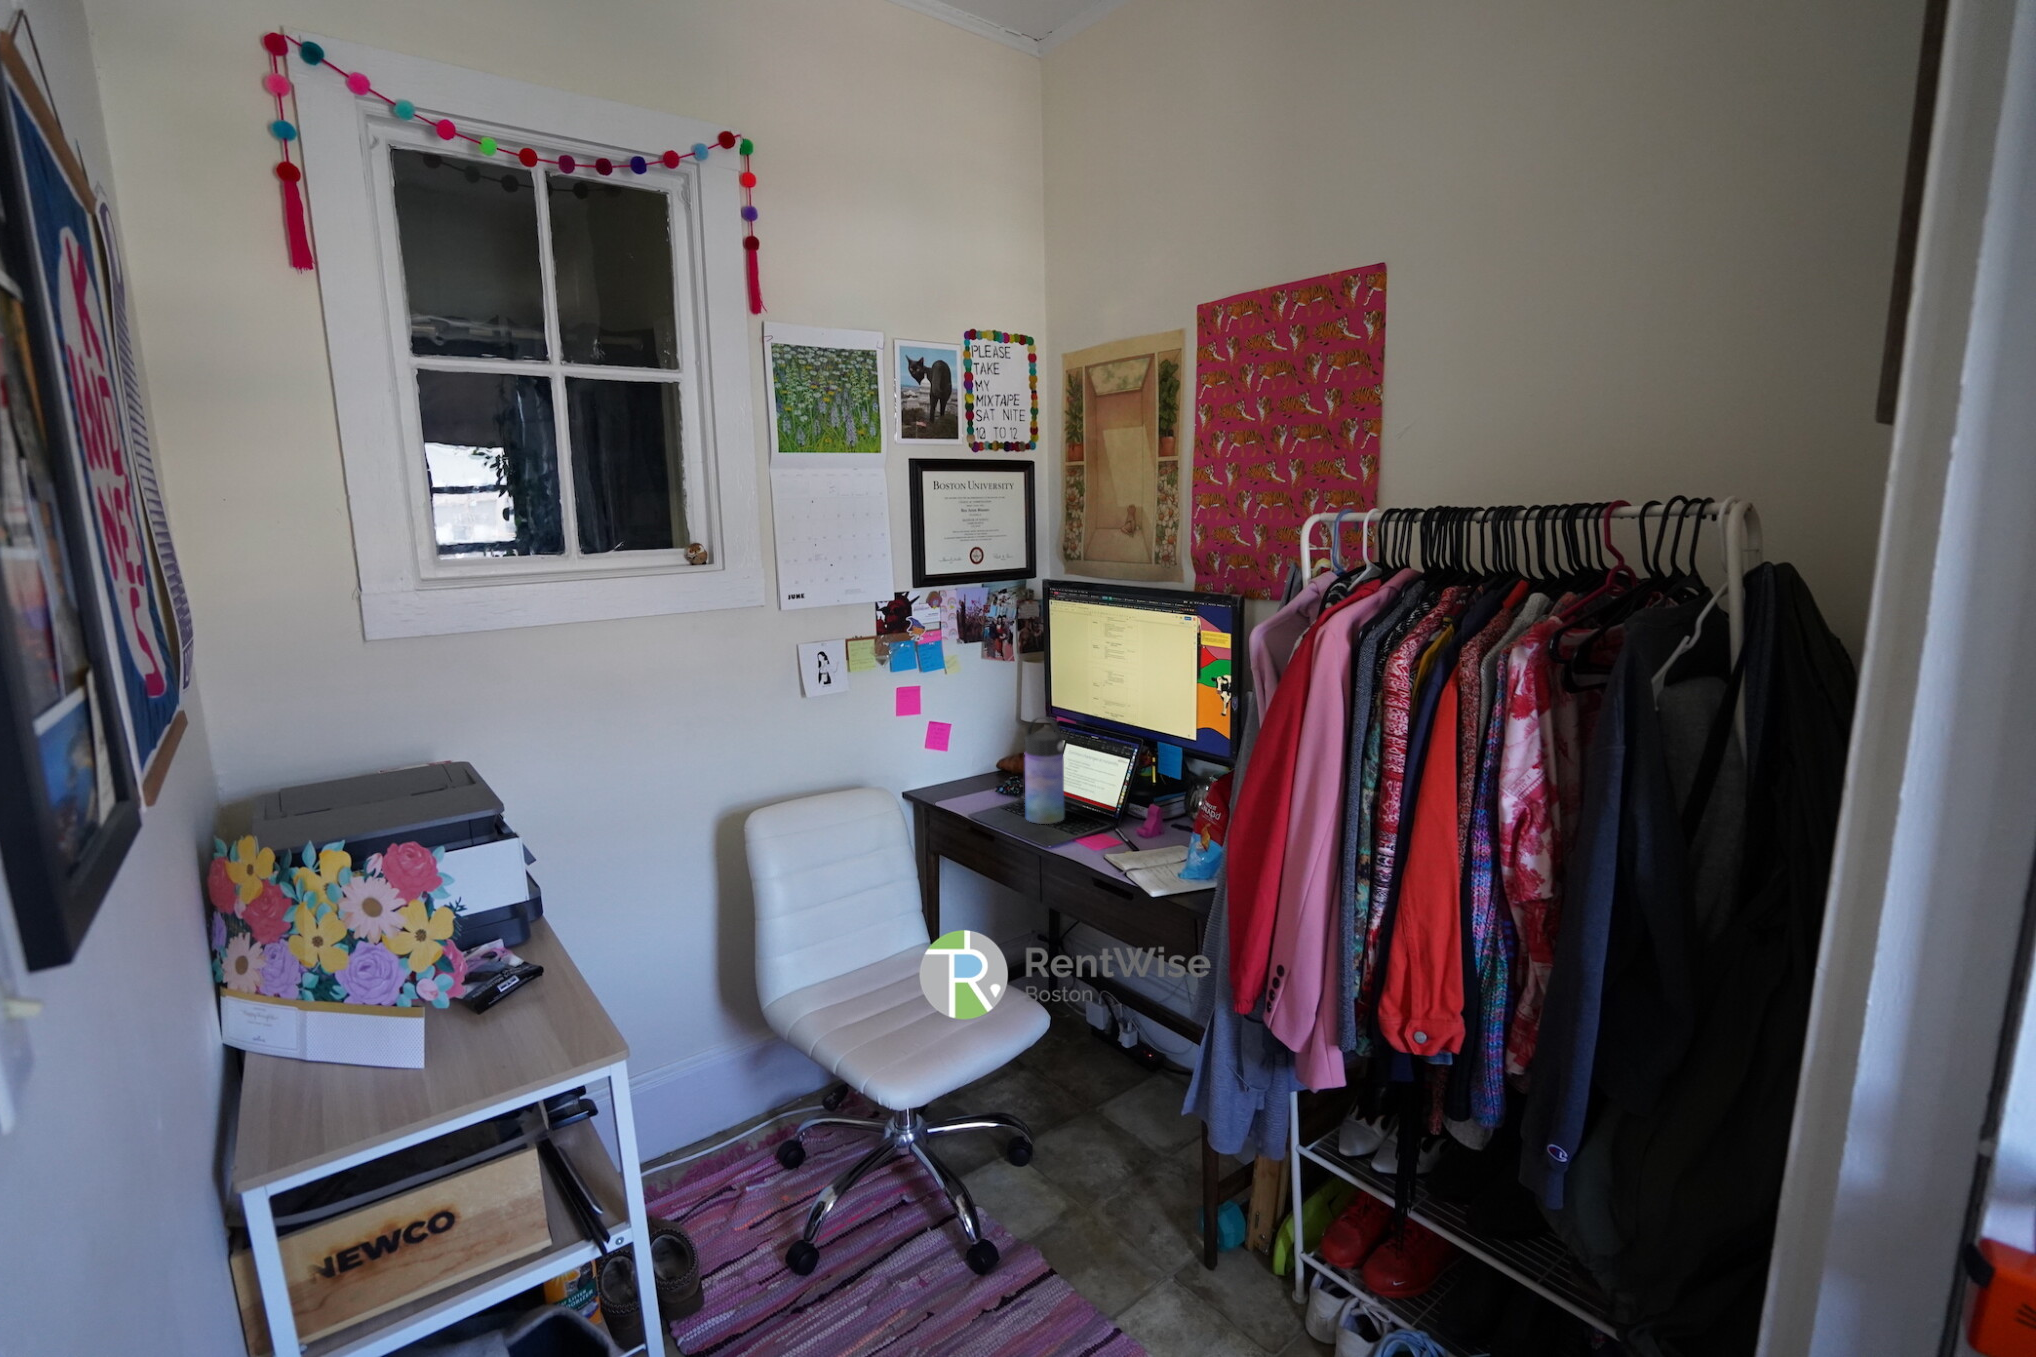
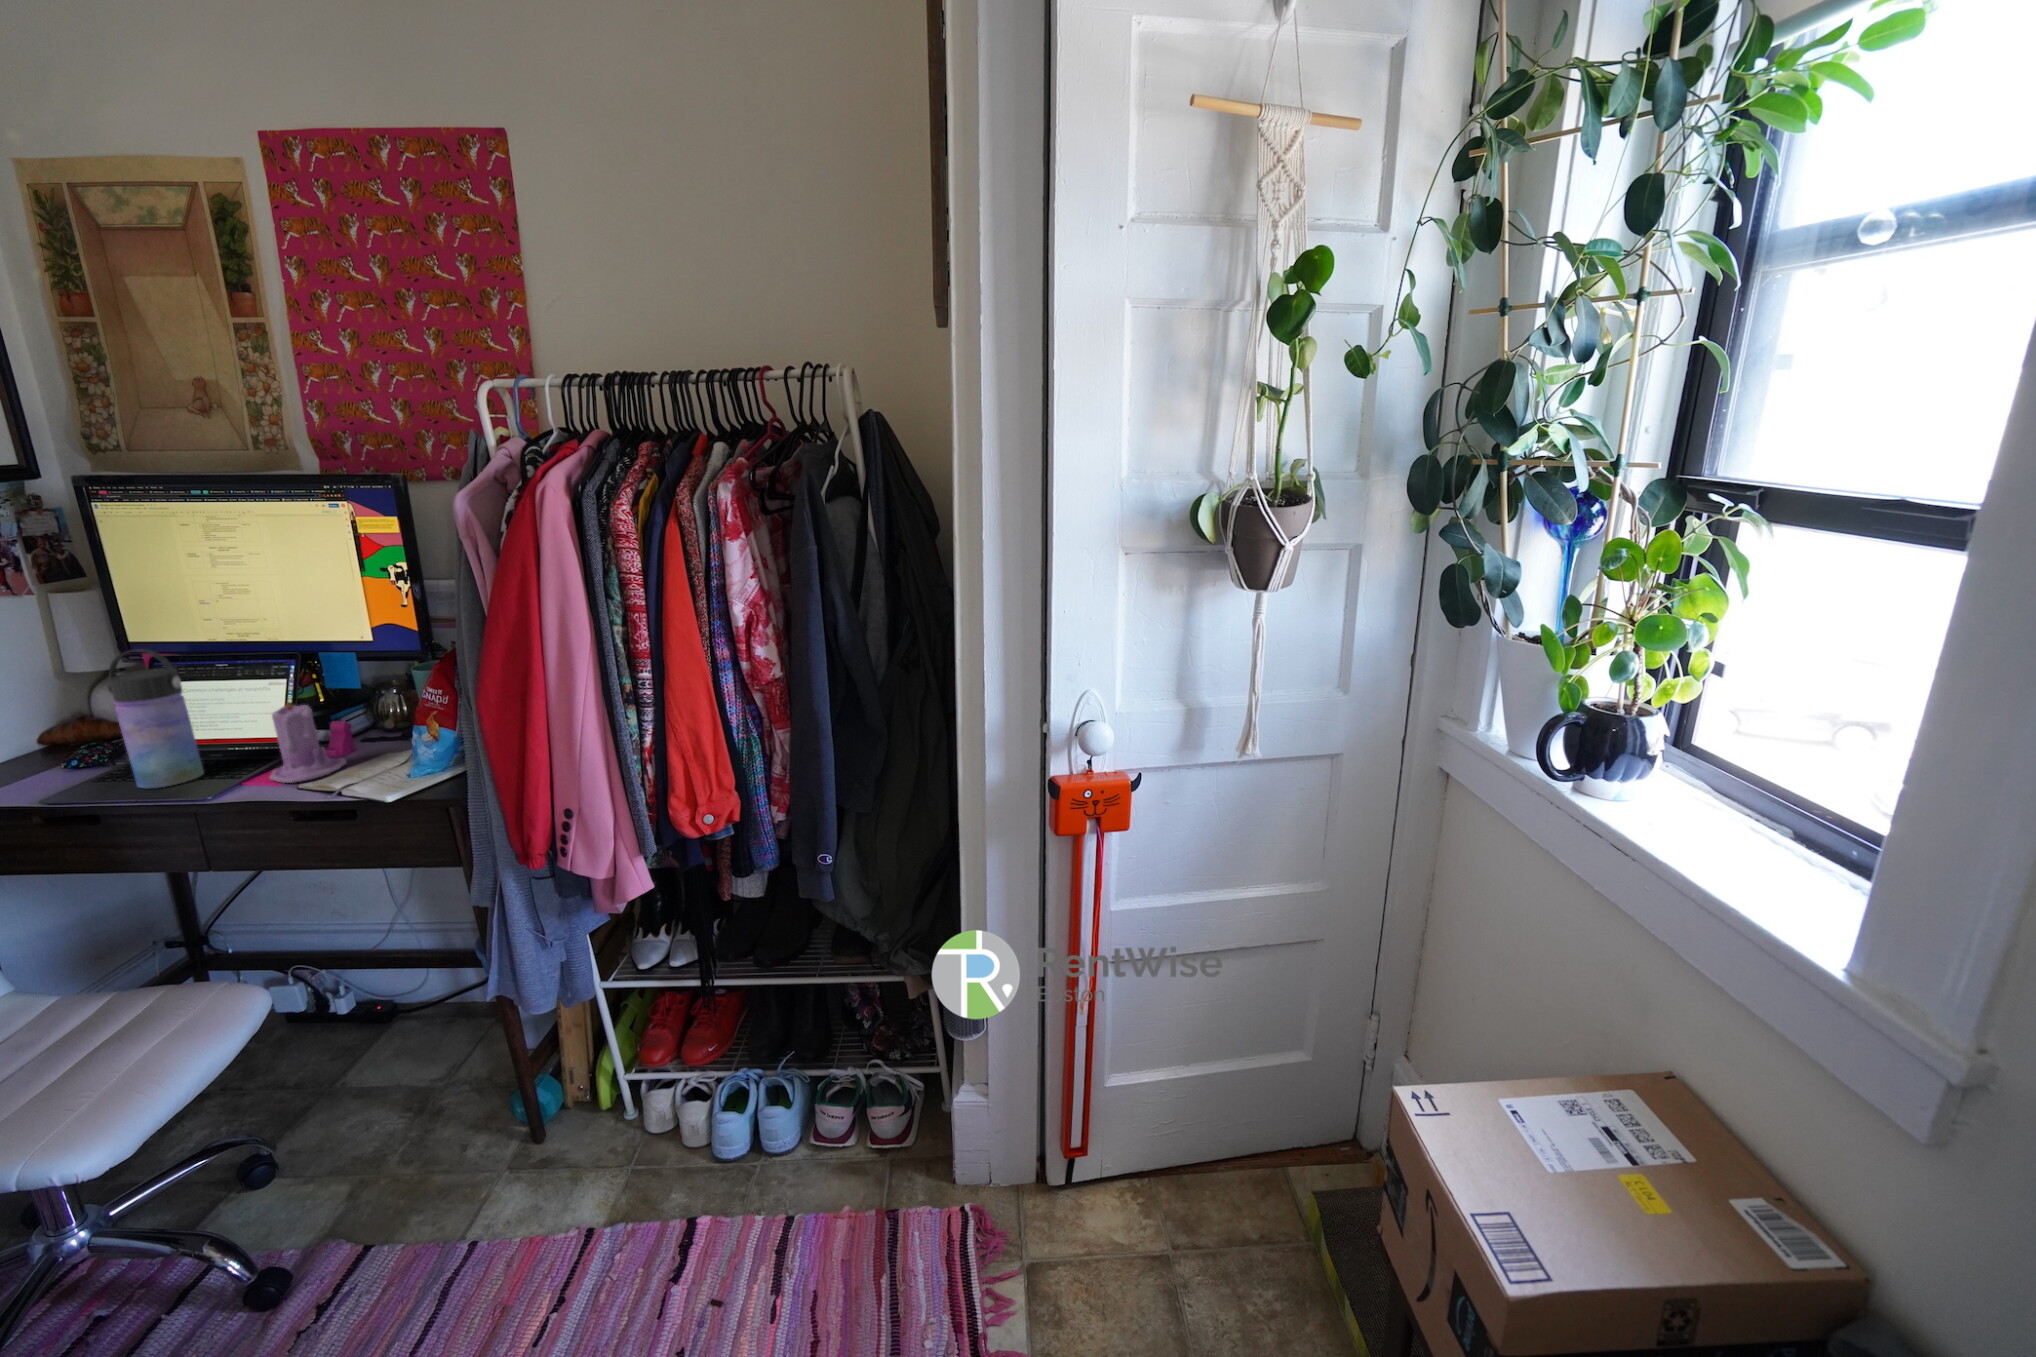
candle: none [1095,776,1148,849] -> present [270,702,346,783]

